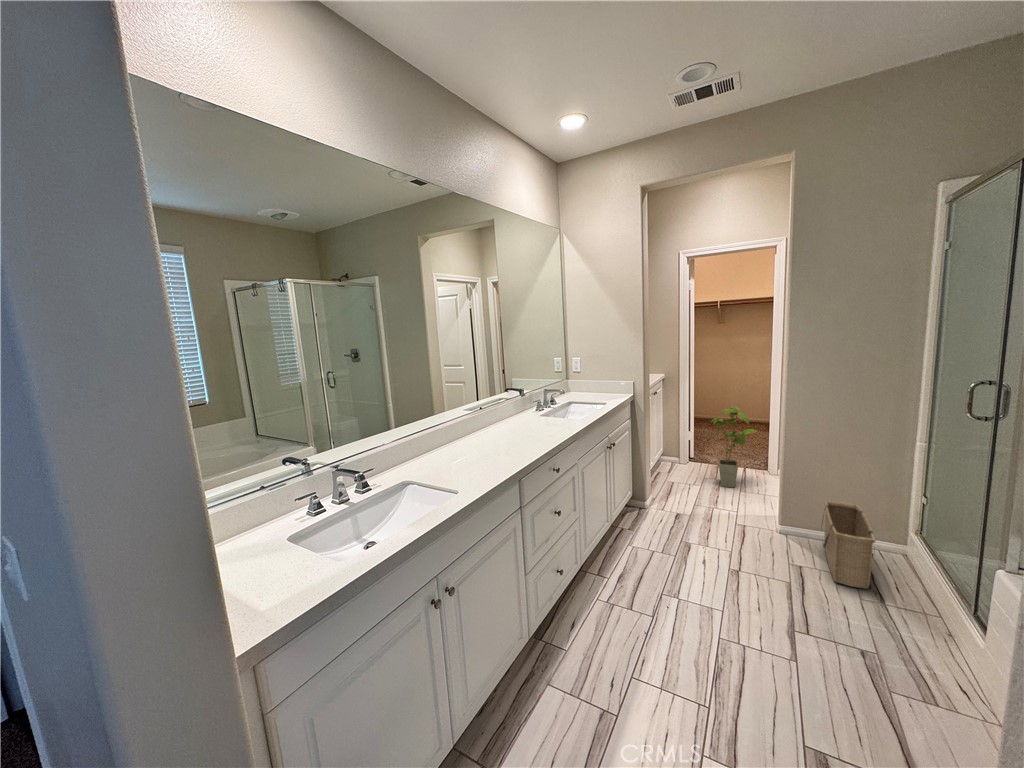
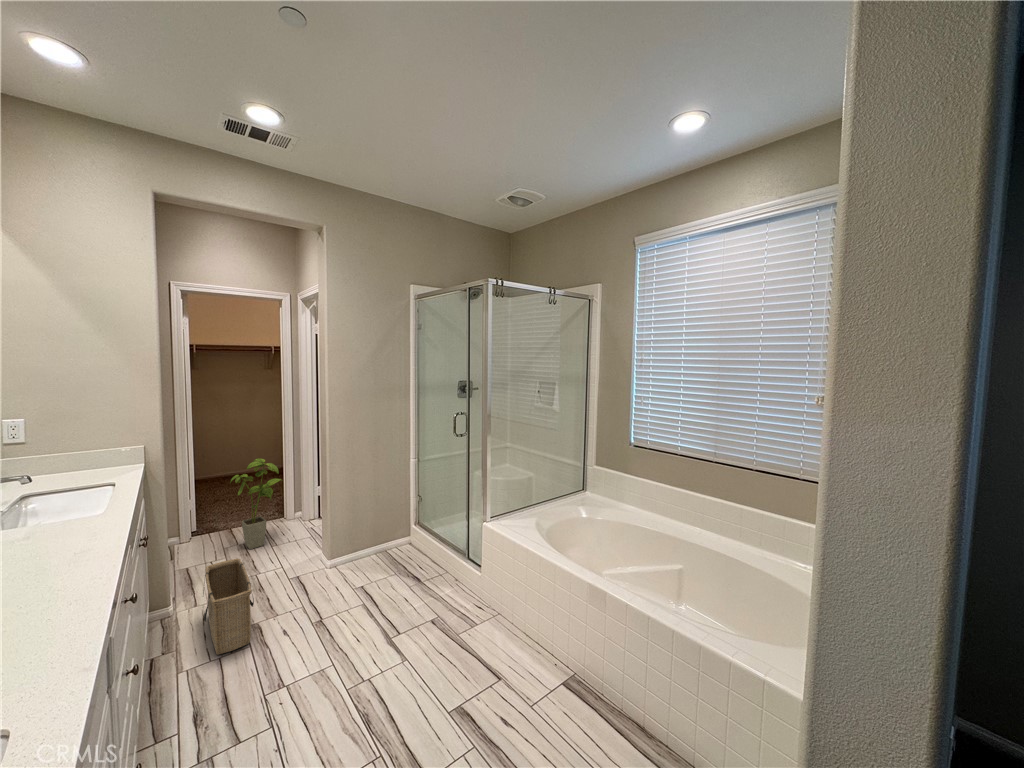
basket: present [823,501,875,589] -> present [203,559,254,654]

